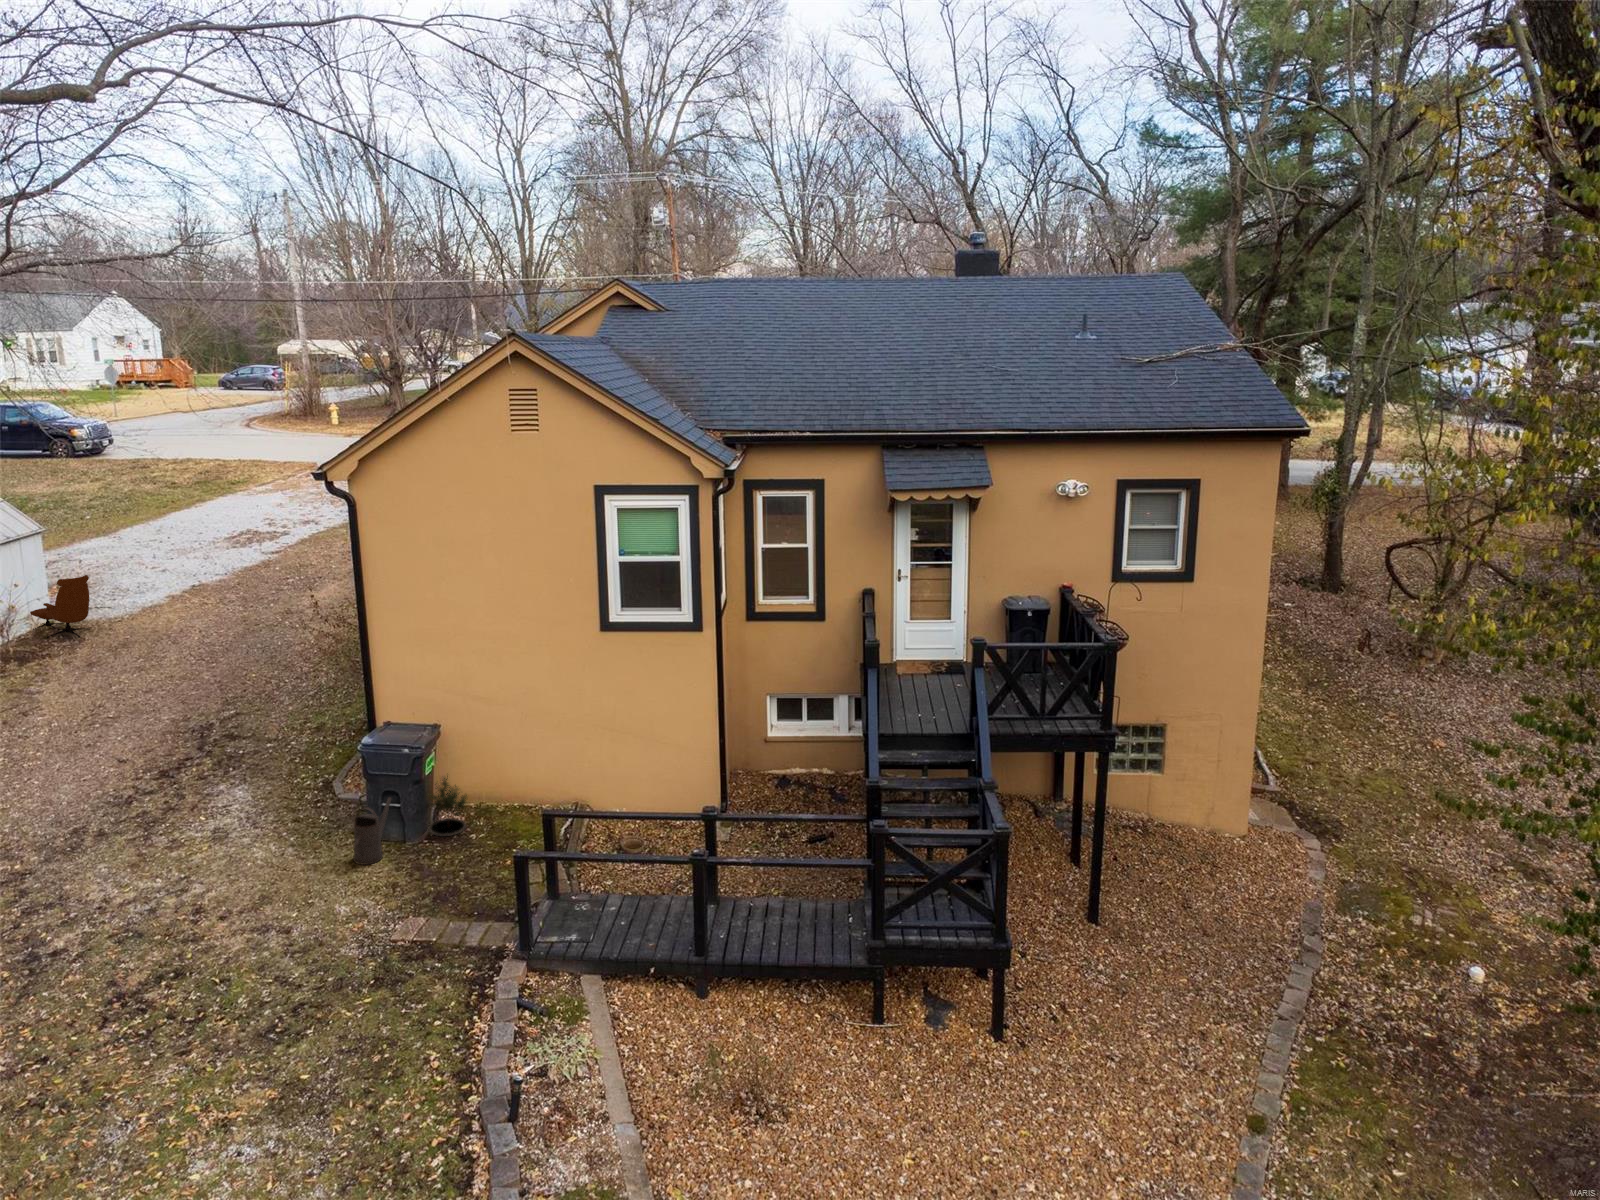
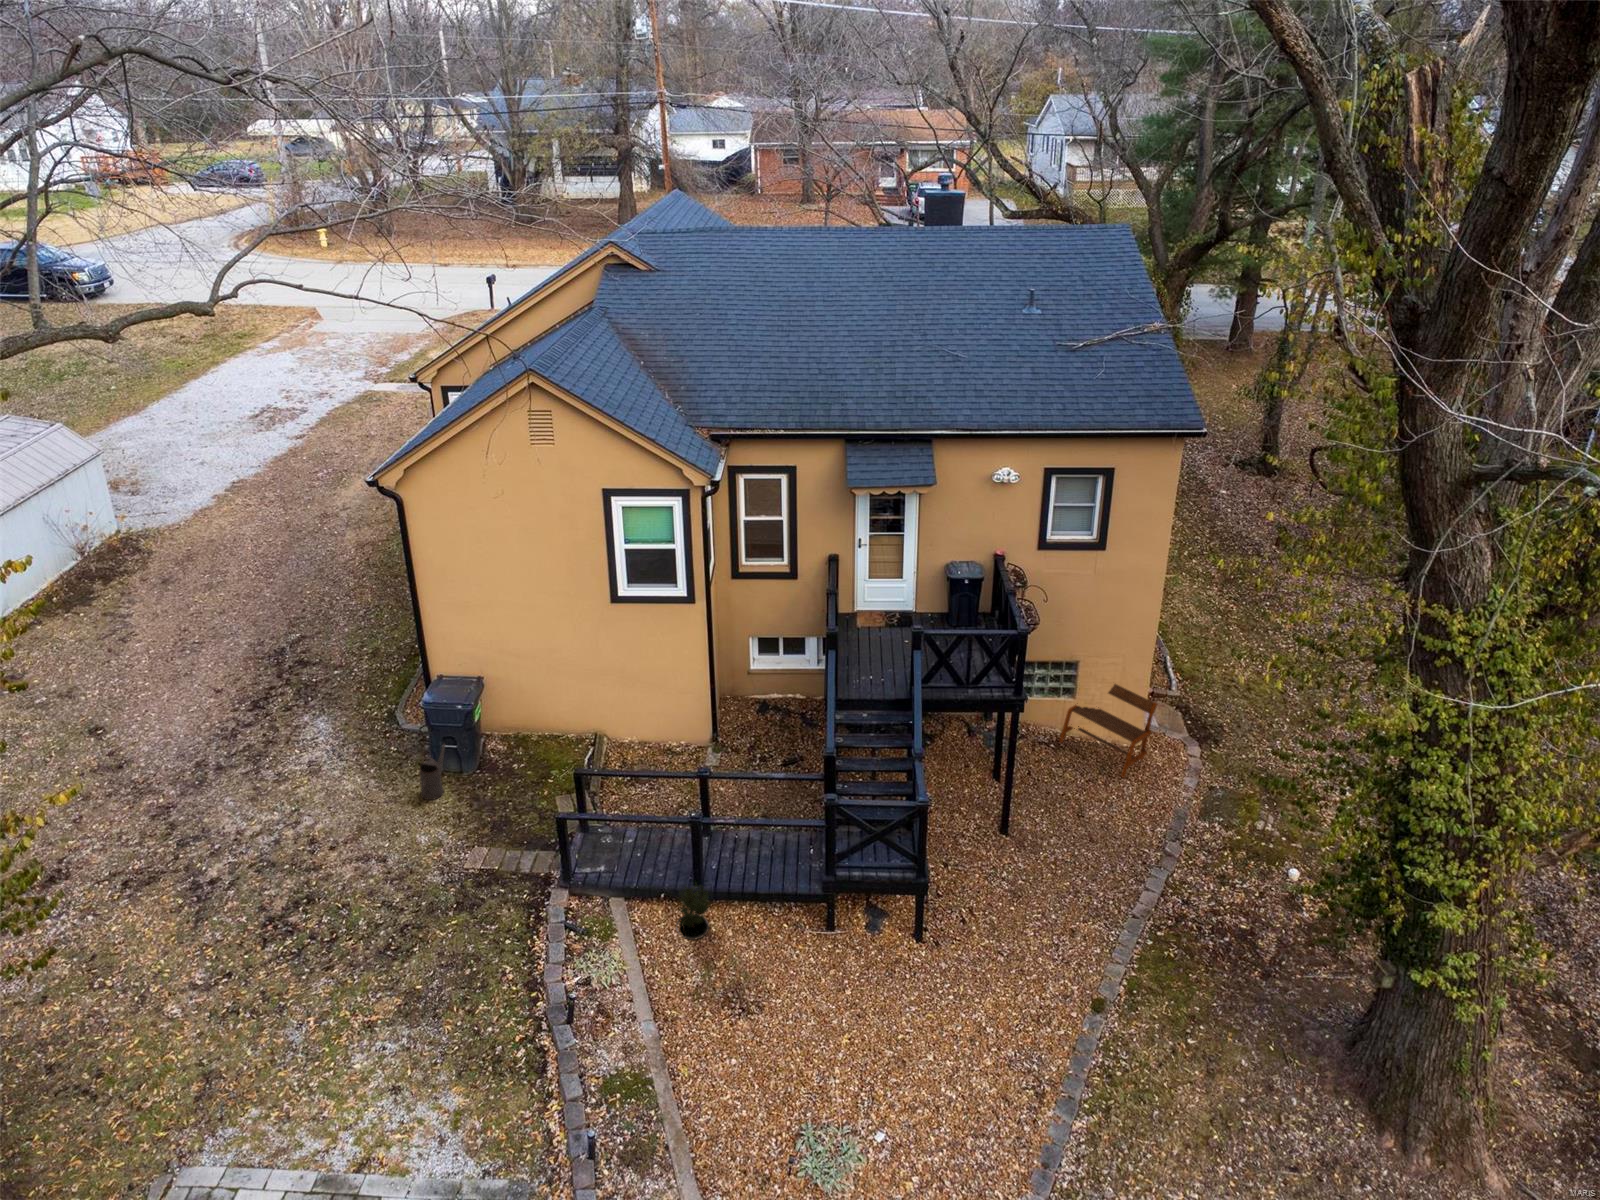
lounge chair: present [30,575,90,638] -> none [85,498,141,554]
bench: none [1144,743,1265,865] -> present [1059,684,1157,778]
potted tree: present [429,776,467,836] -> present [676,885,711,940]

